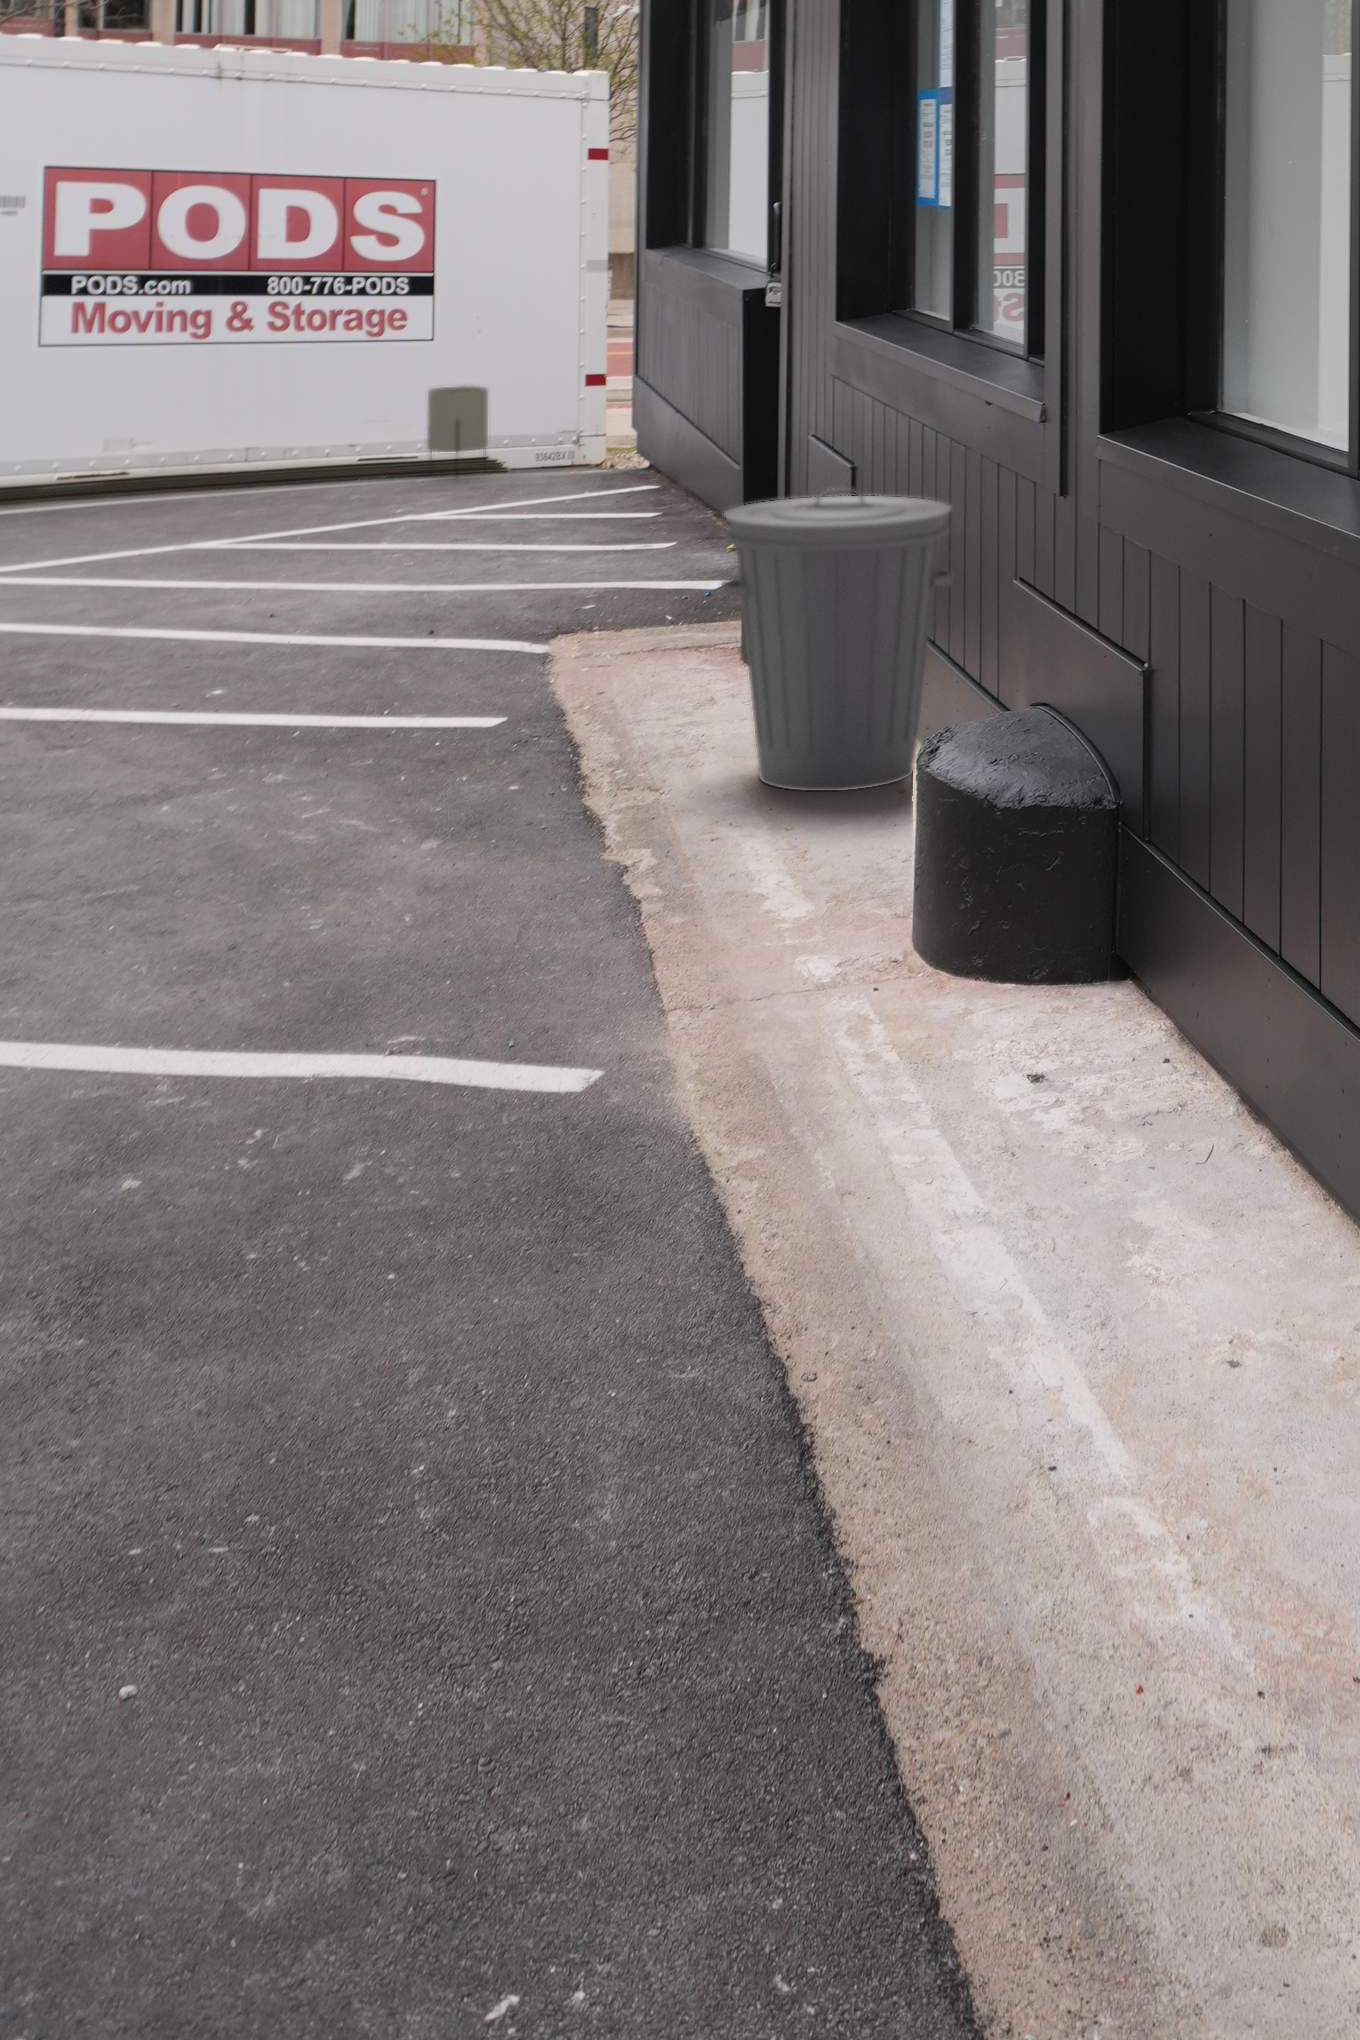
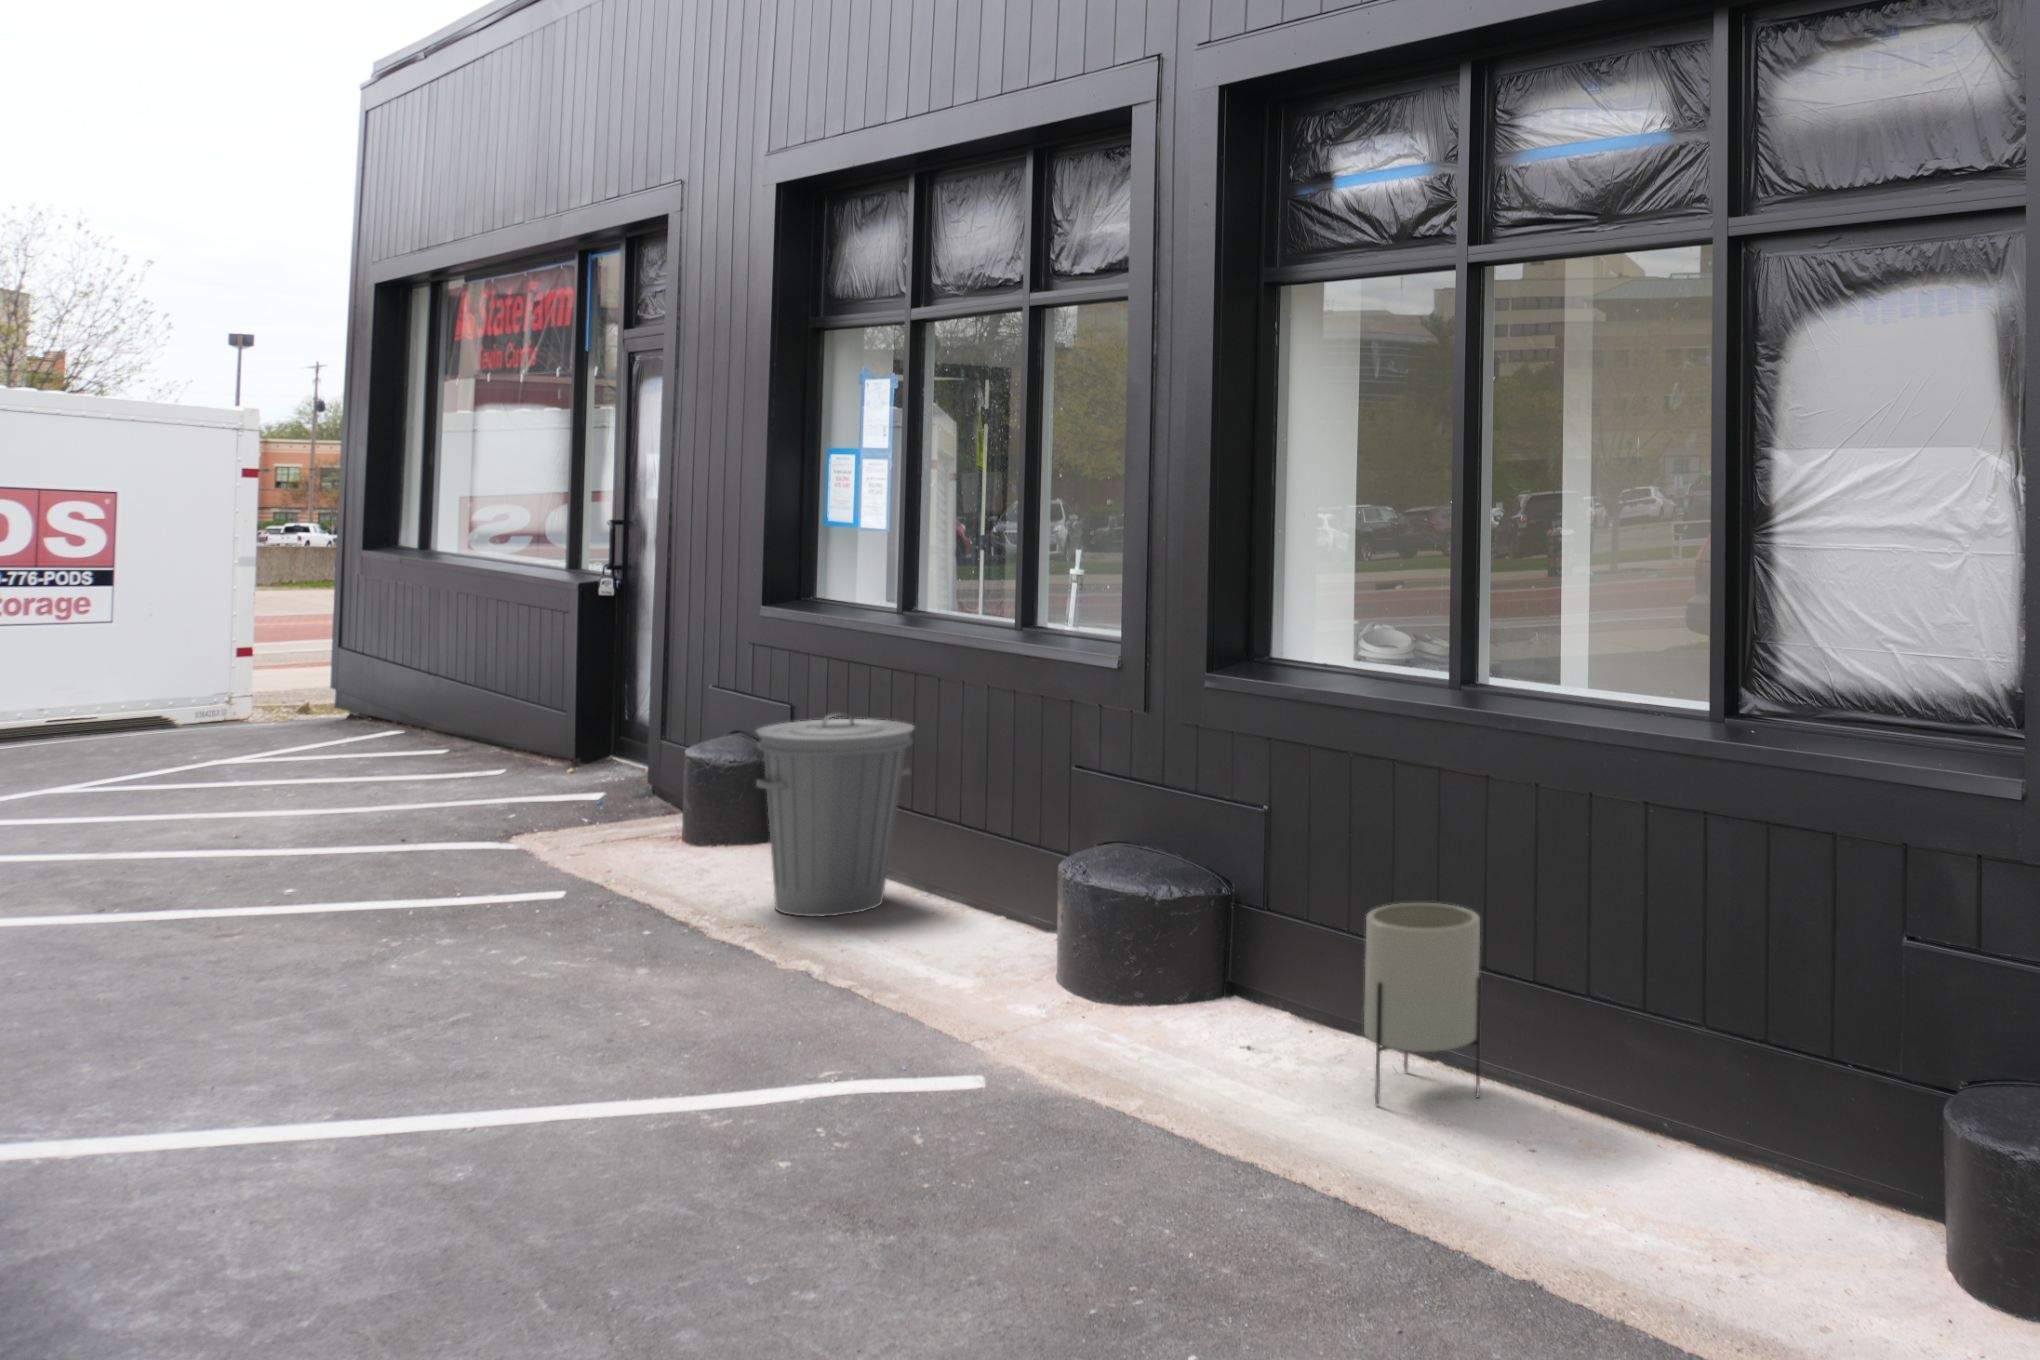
planter: present [427,386,488,453] -> present [1364,903,1481,1105]

